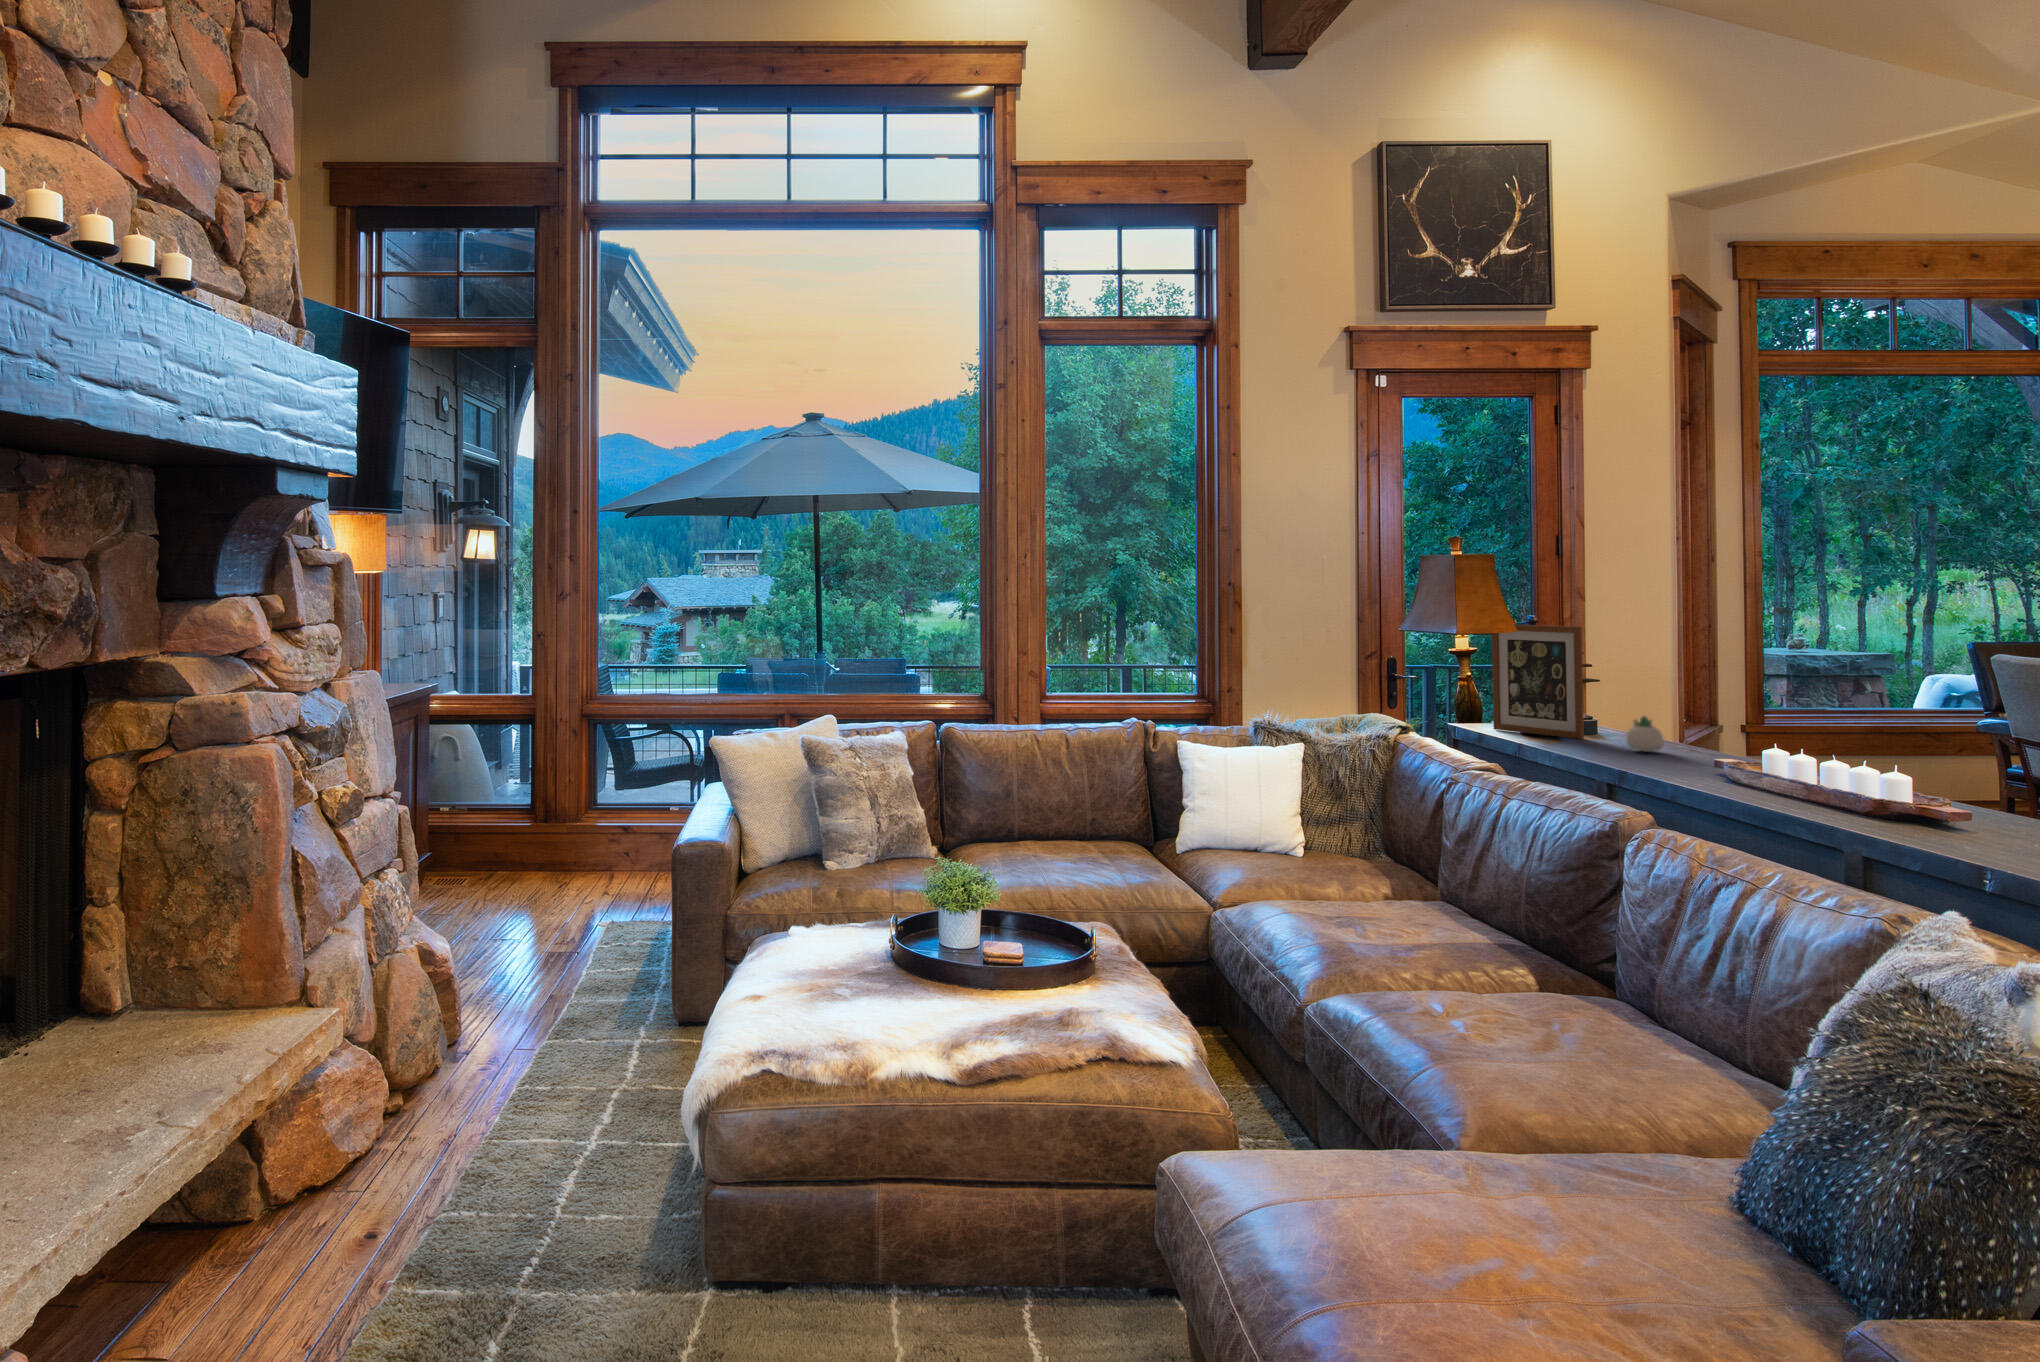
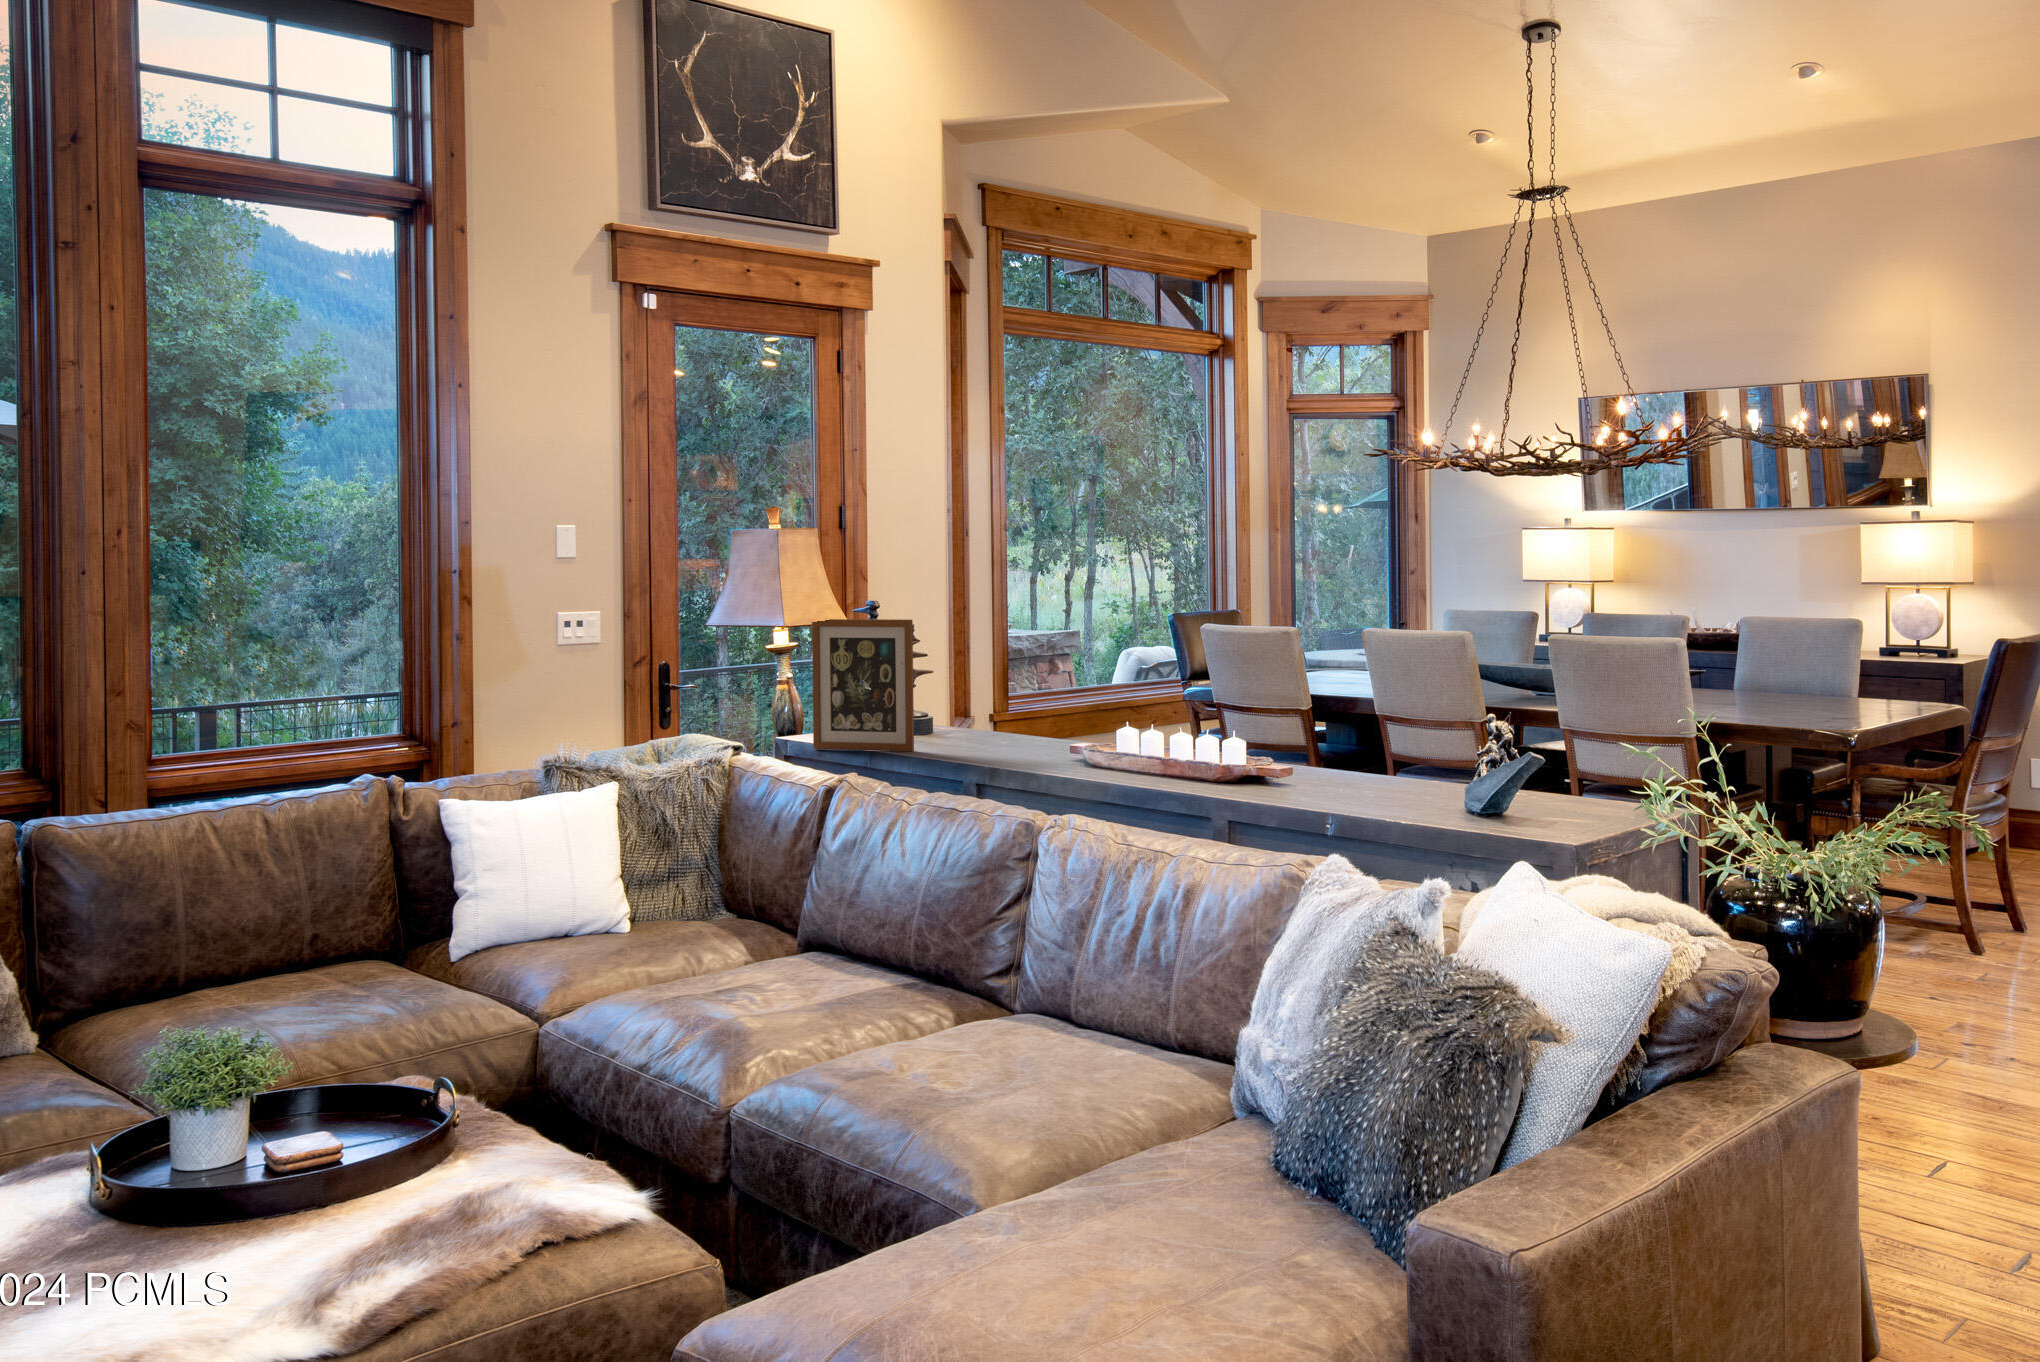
succulent planter: present [1627,716,1664,752] -> none [967,718,1003,759]

